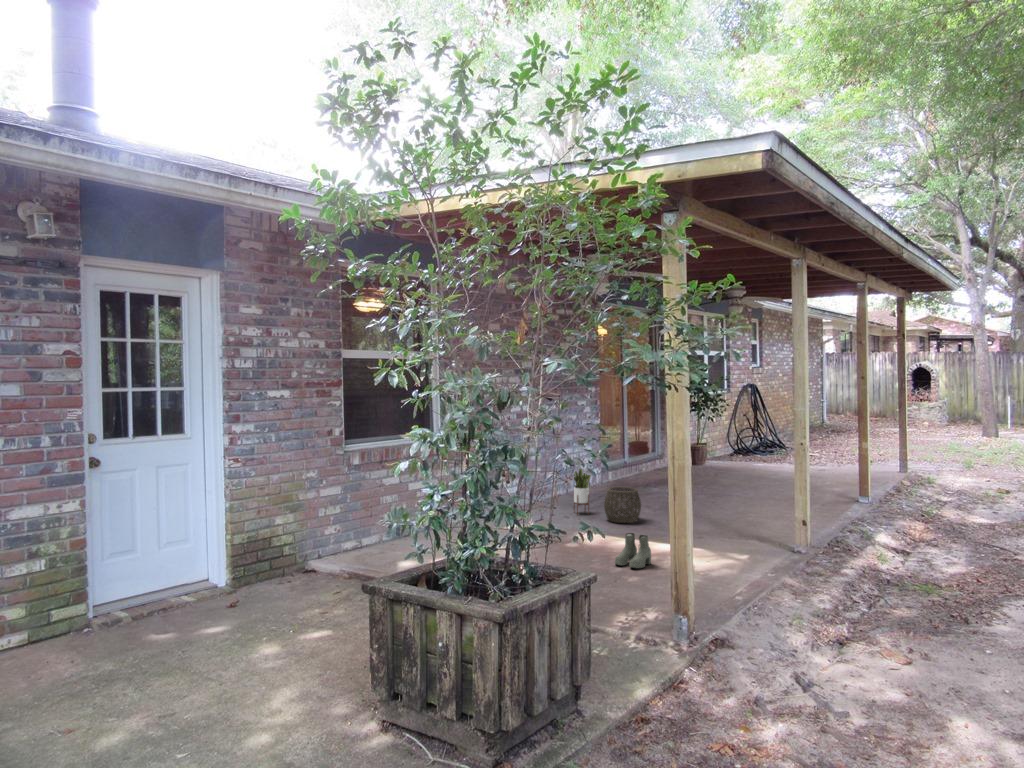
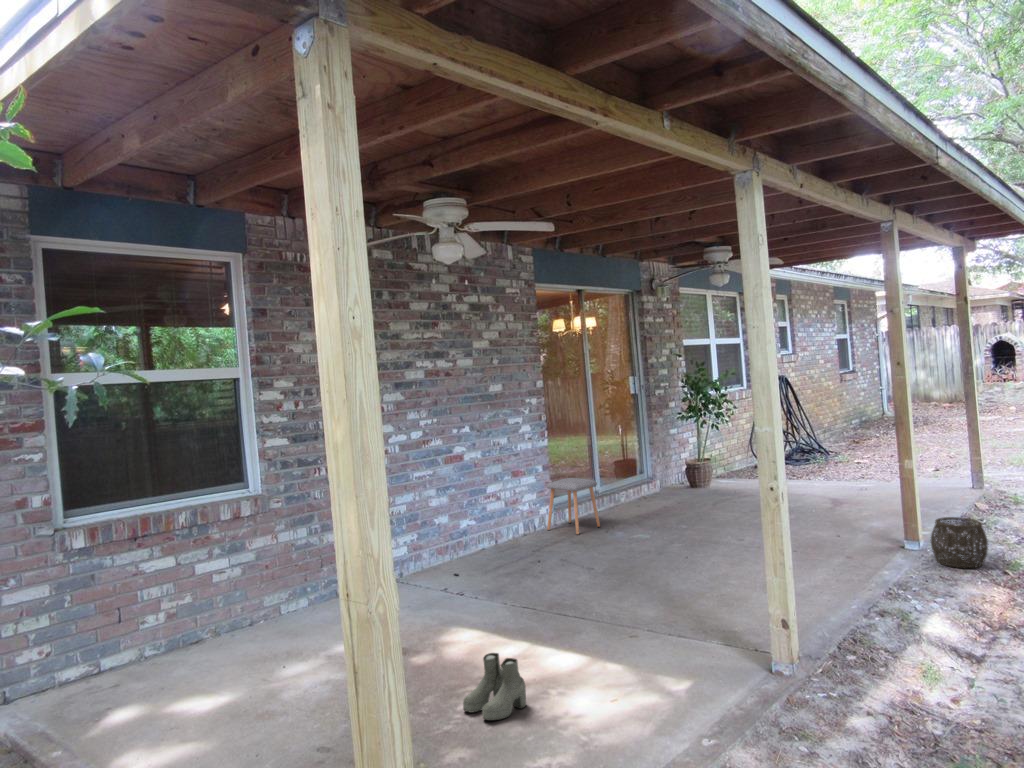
stool: none [598,449,637,490] -> present [547,478,600,535]
potted plant: present [574,467,591,515] -> none [470,513,501,588]
woven basket: present [604,487,641,523] -> present [931,517,988,568]

